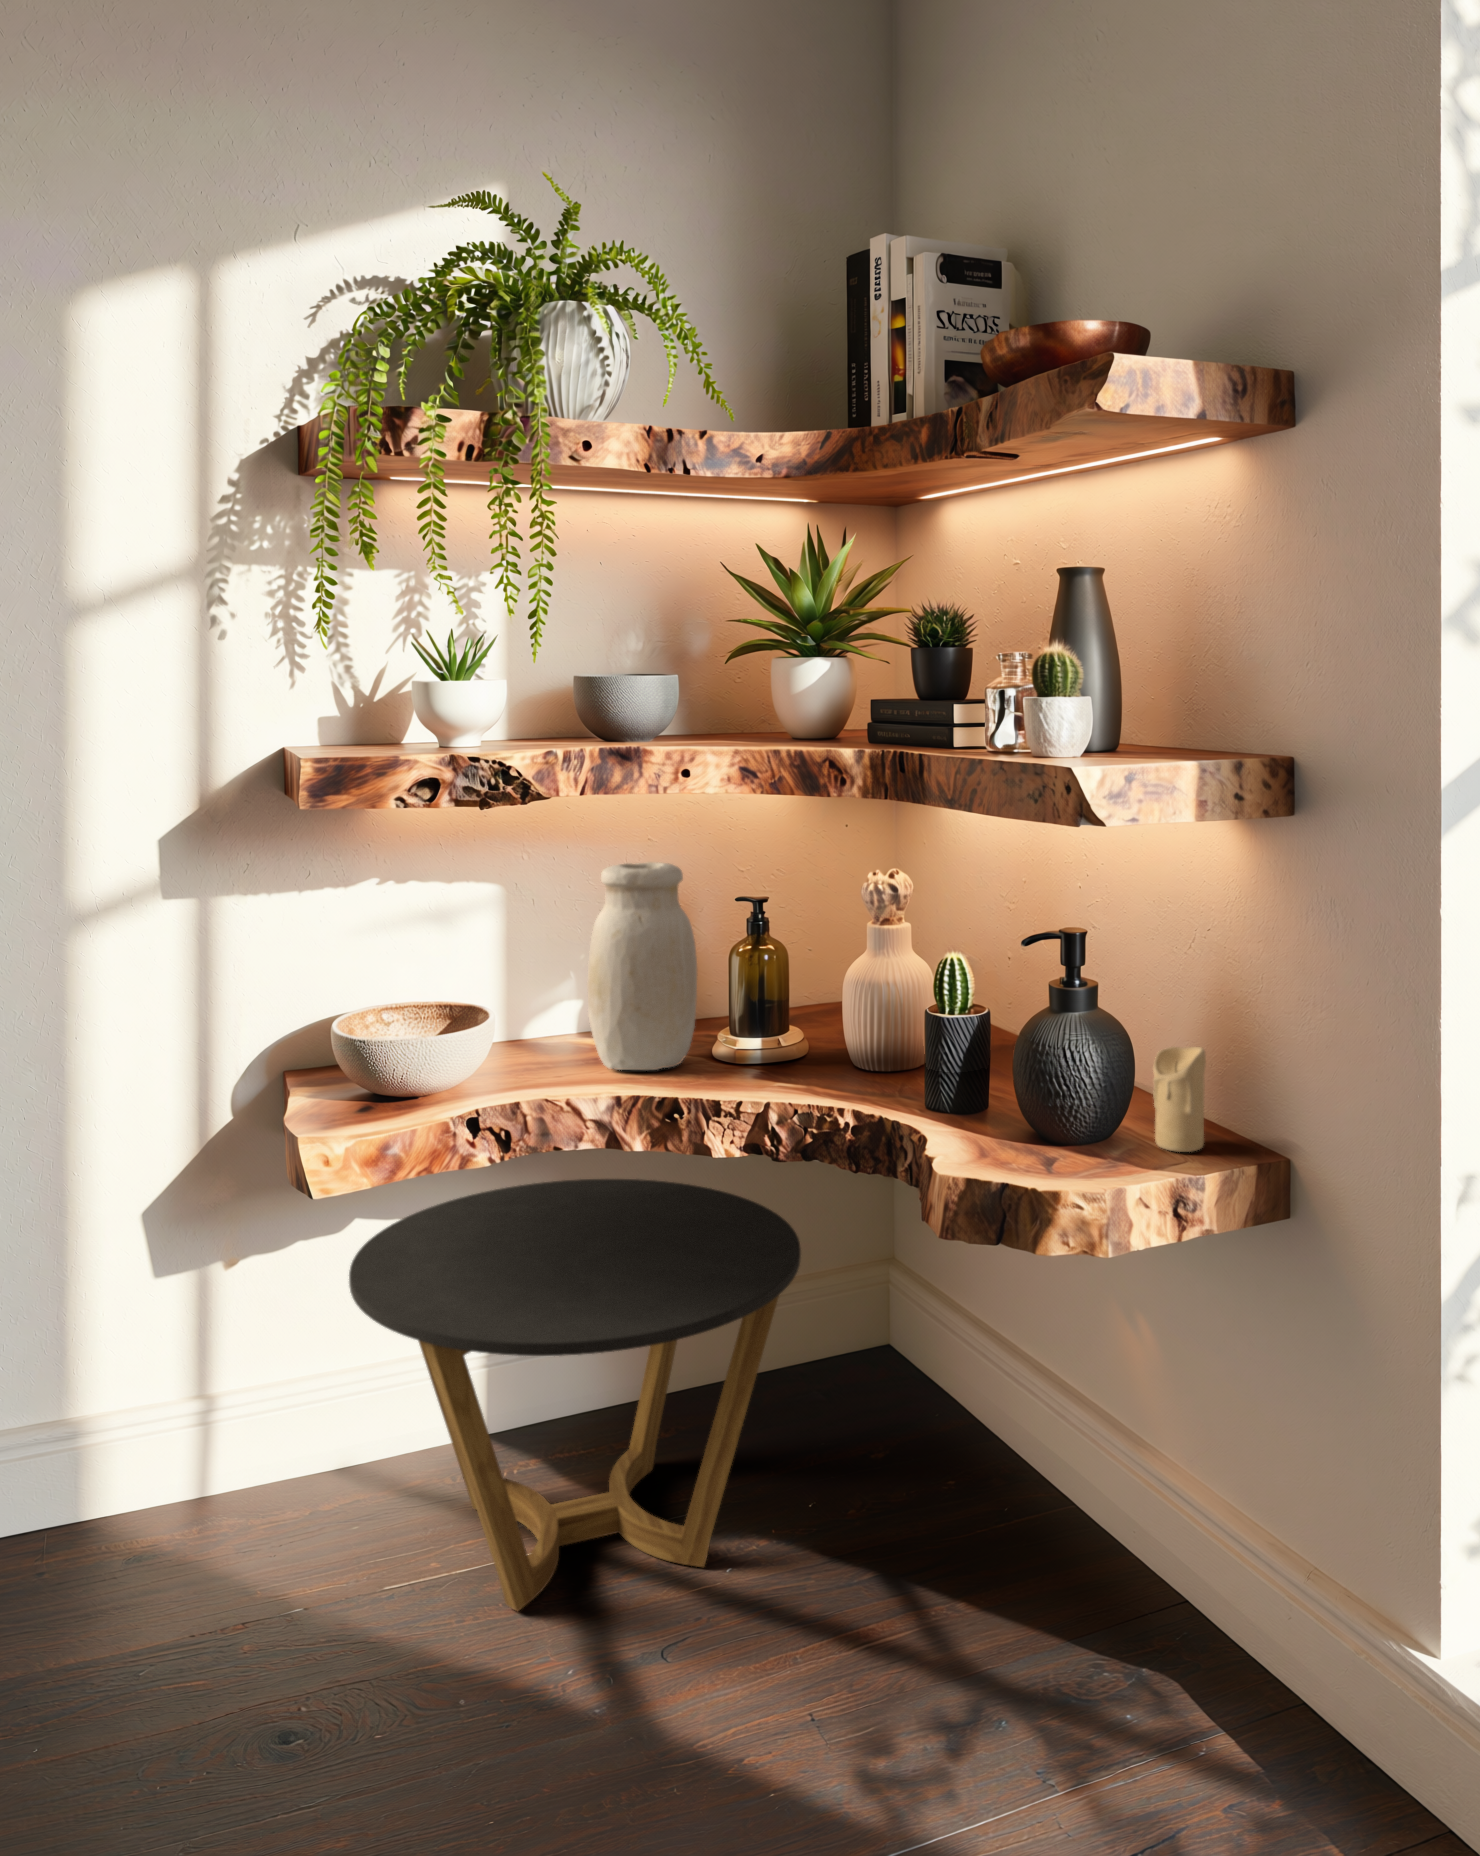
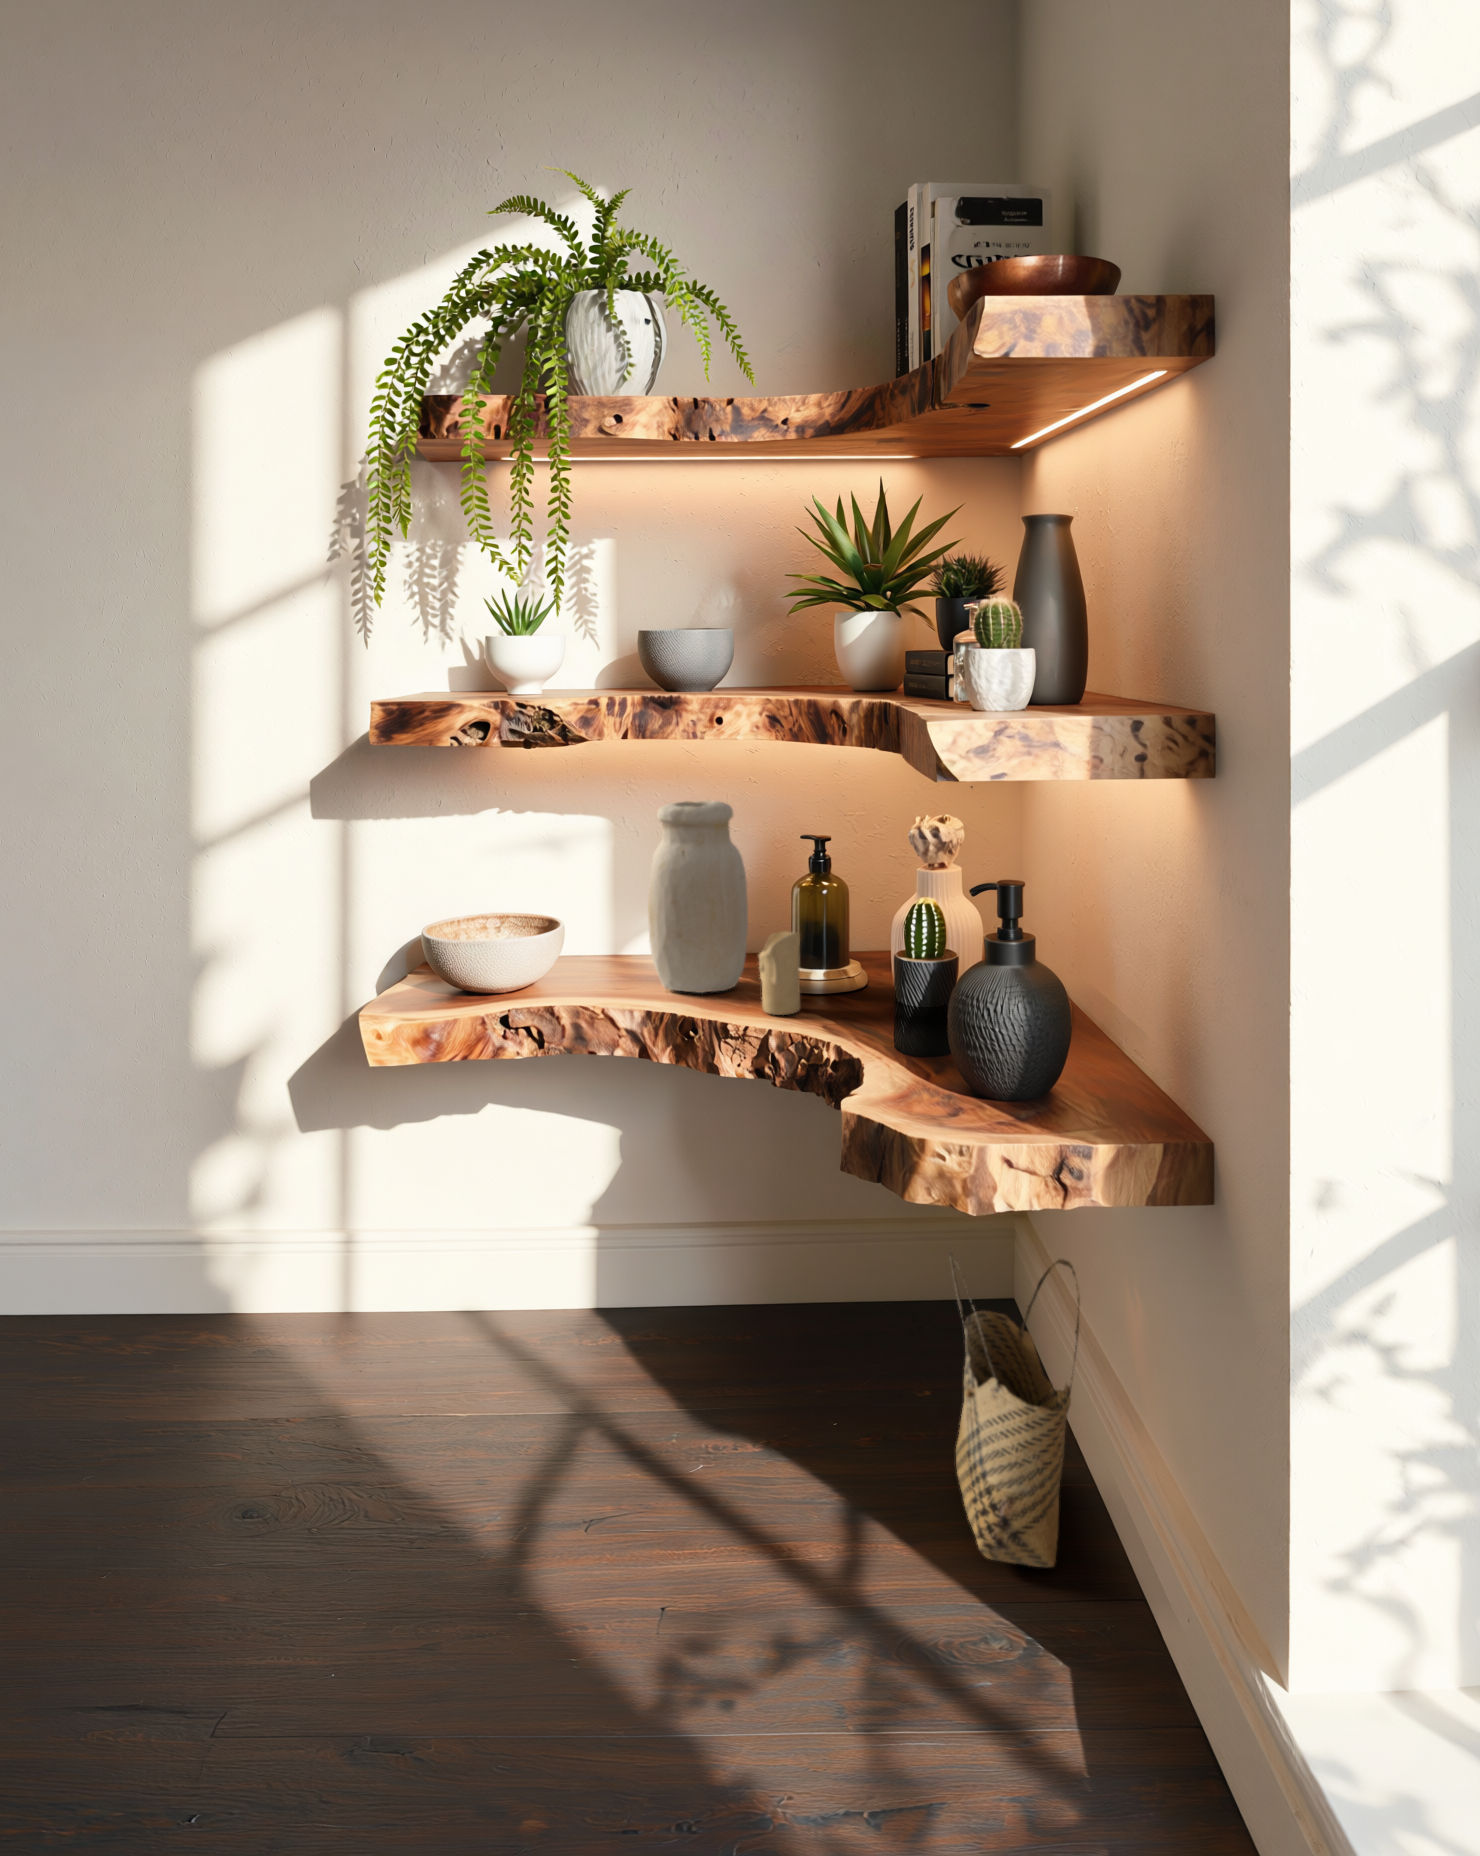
candle: present [1153,1047,1206,1152] -> present [759,931,800,1015]
side table: present [349,1179,801,1611] -> none [409,1086,808,1445]
woven basket: none [970,1298,1131,1610] -> present [949,1253,1080,1567]

